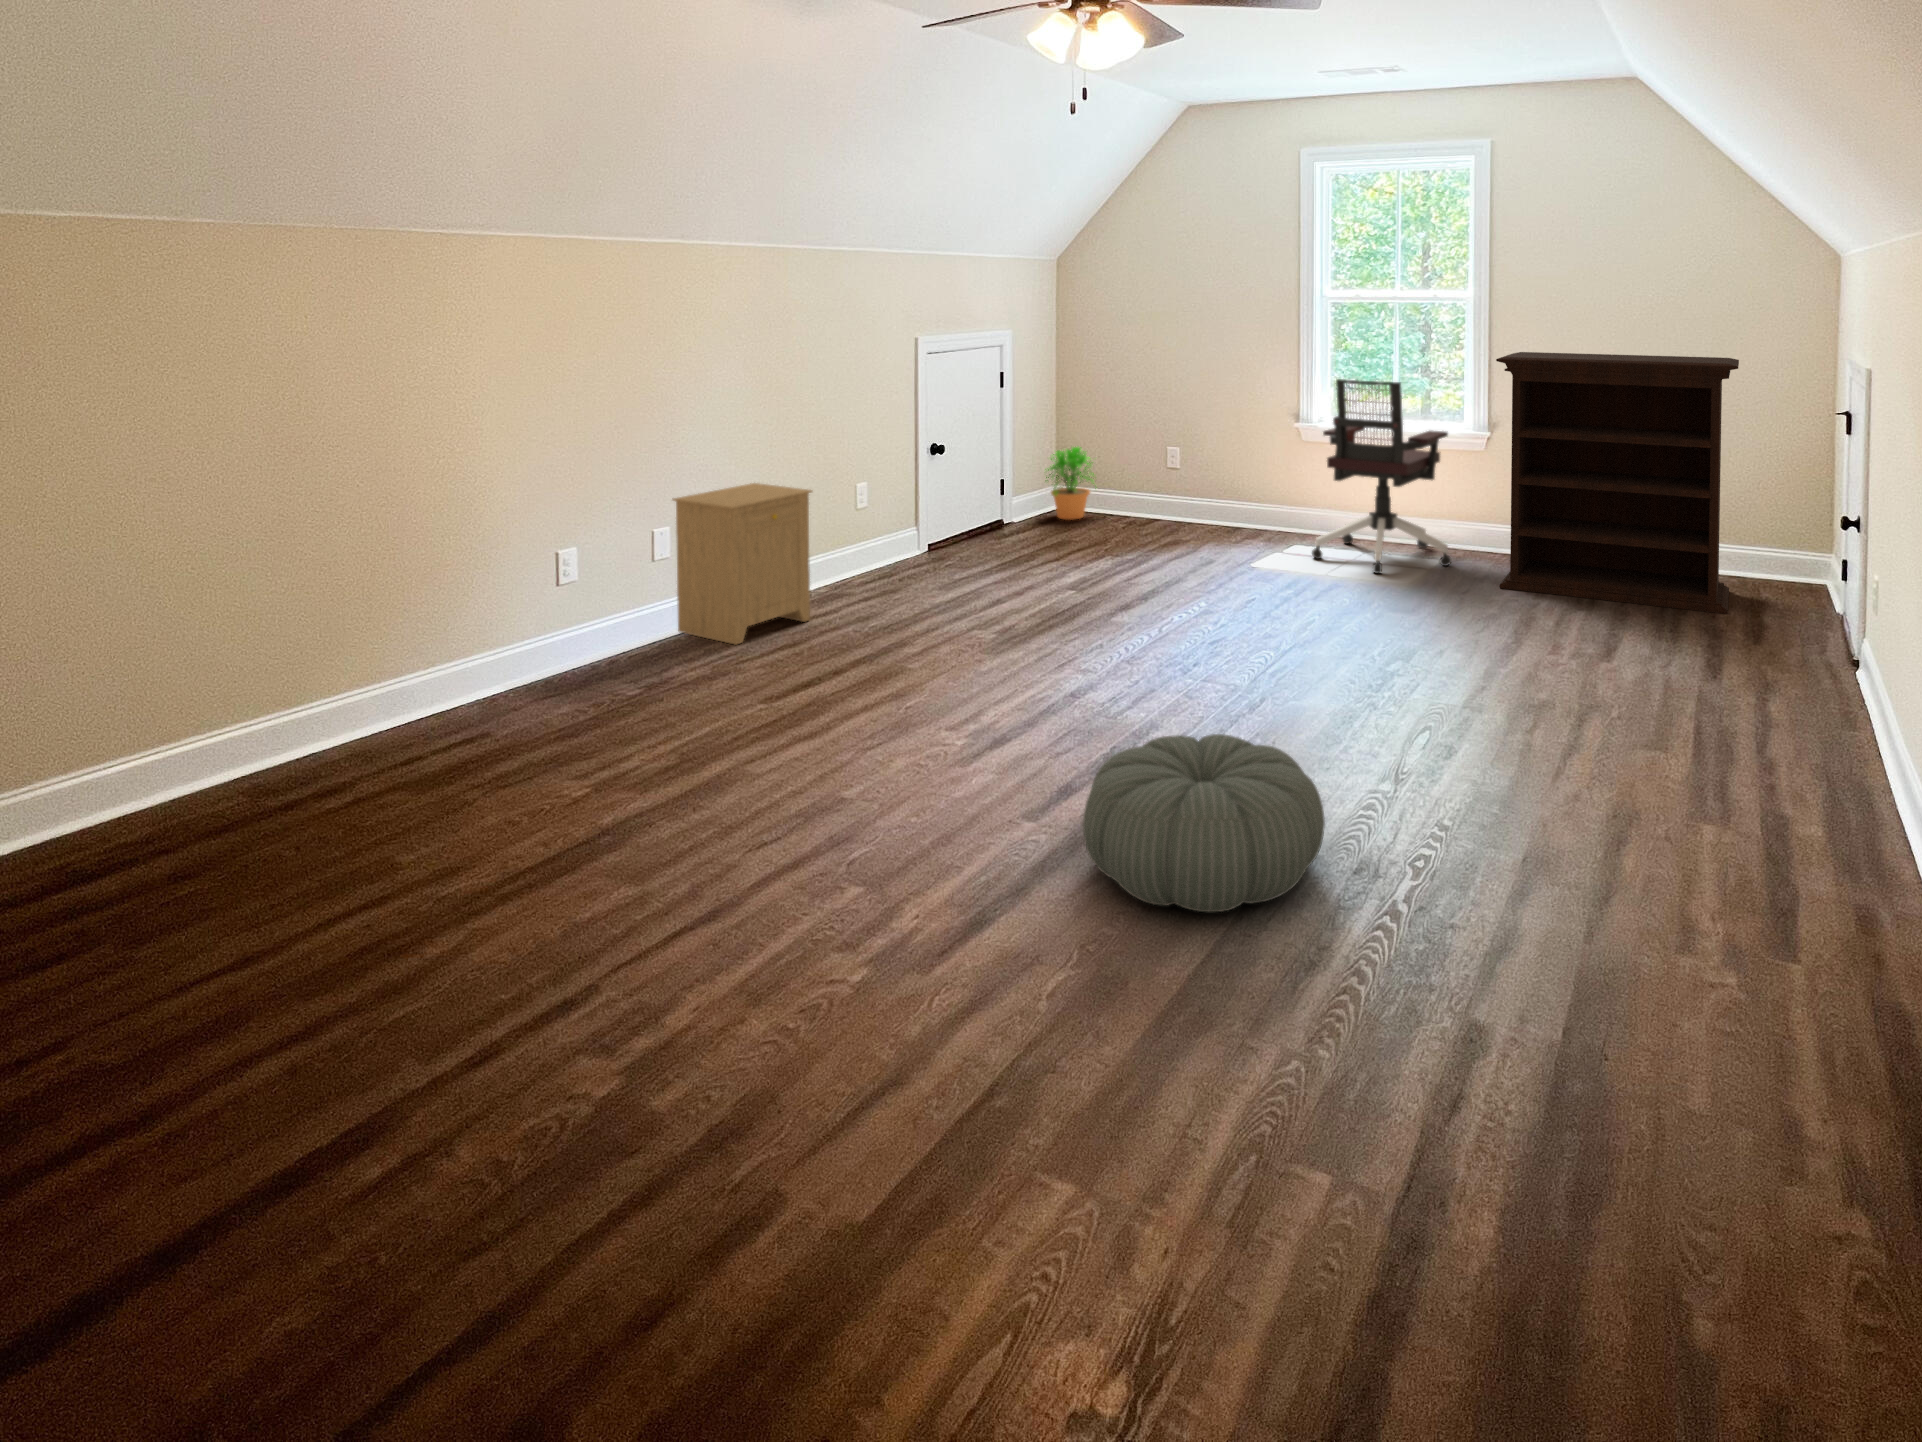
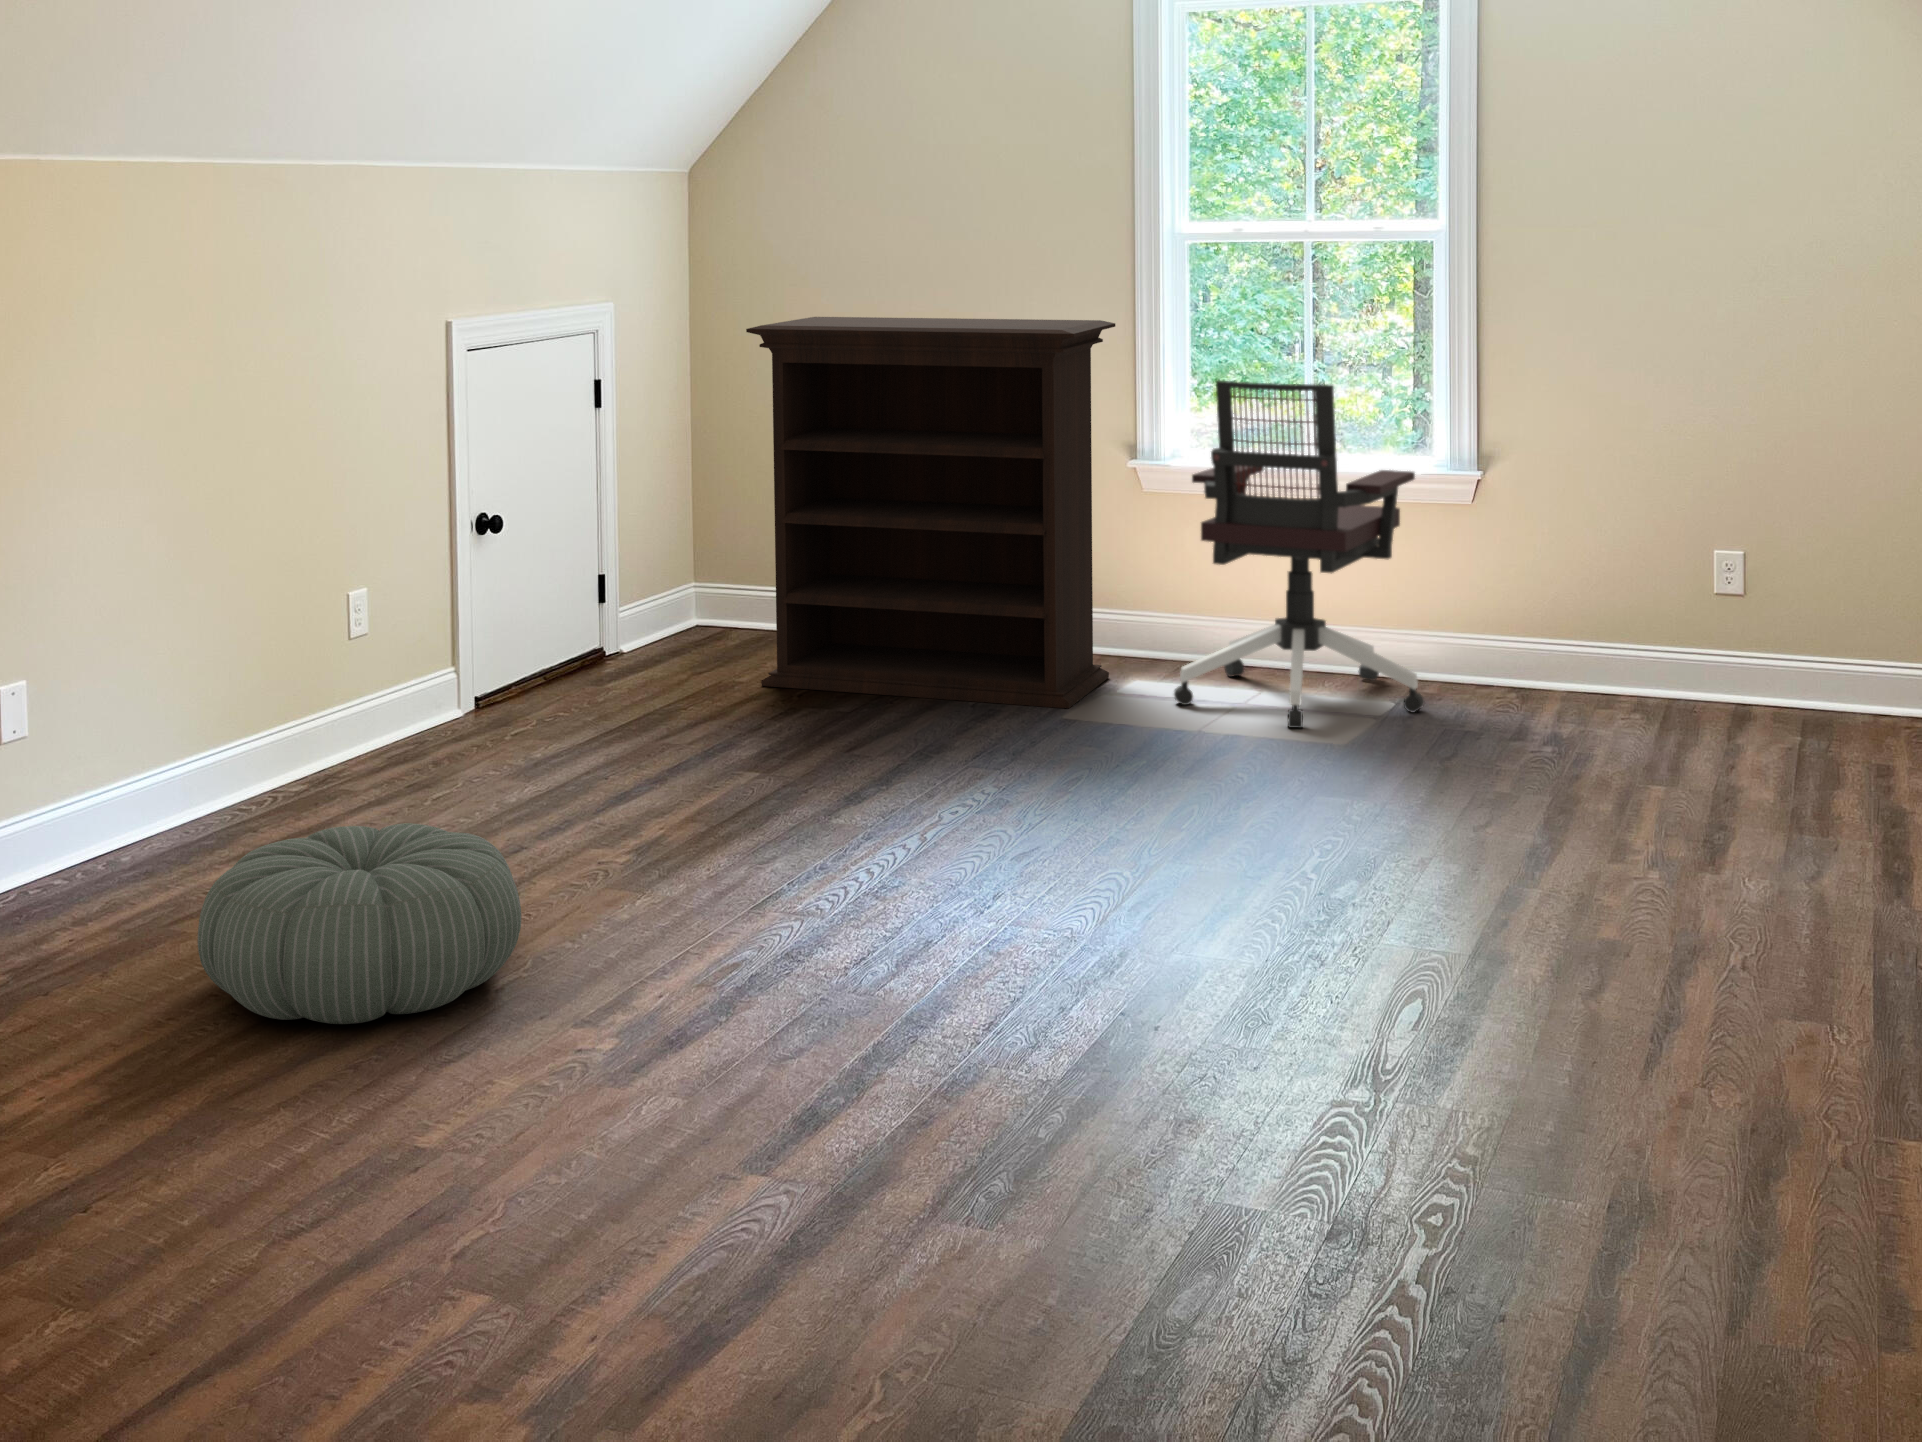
bookshelf: present [1496,352,1739,614] -> present [746,317,1115,708]
potted plant: present [1045,446,1094,520] -> none [670,506,777,644]
side table: present [673,483,812,645] -> none [23,592,281,888]
pouf: present [1083,734,1325,912] -> present [198,823,521,1024]

